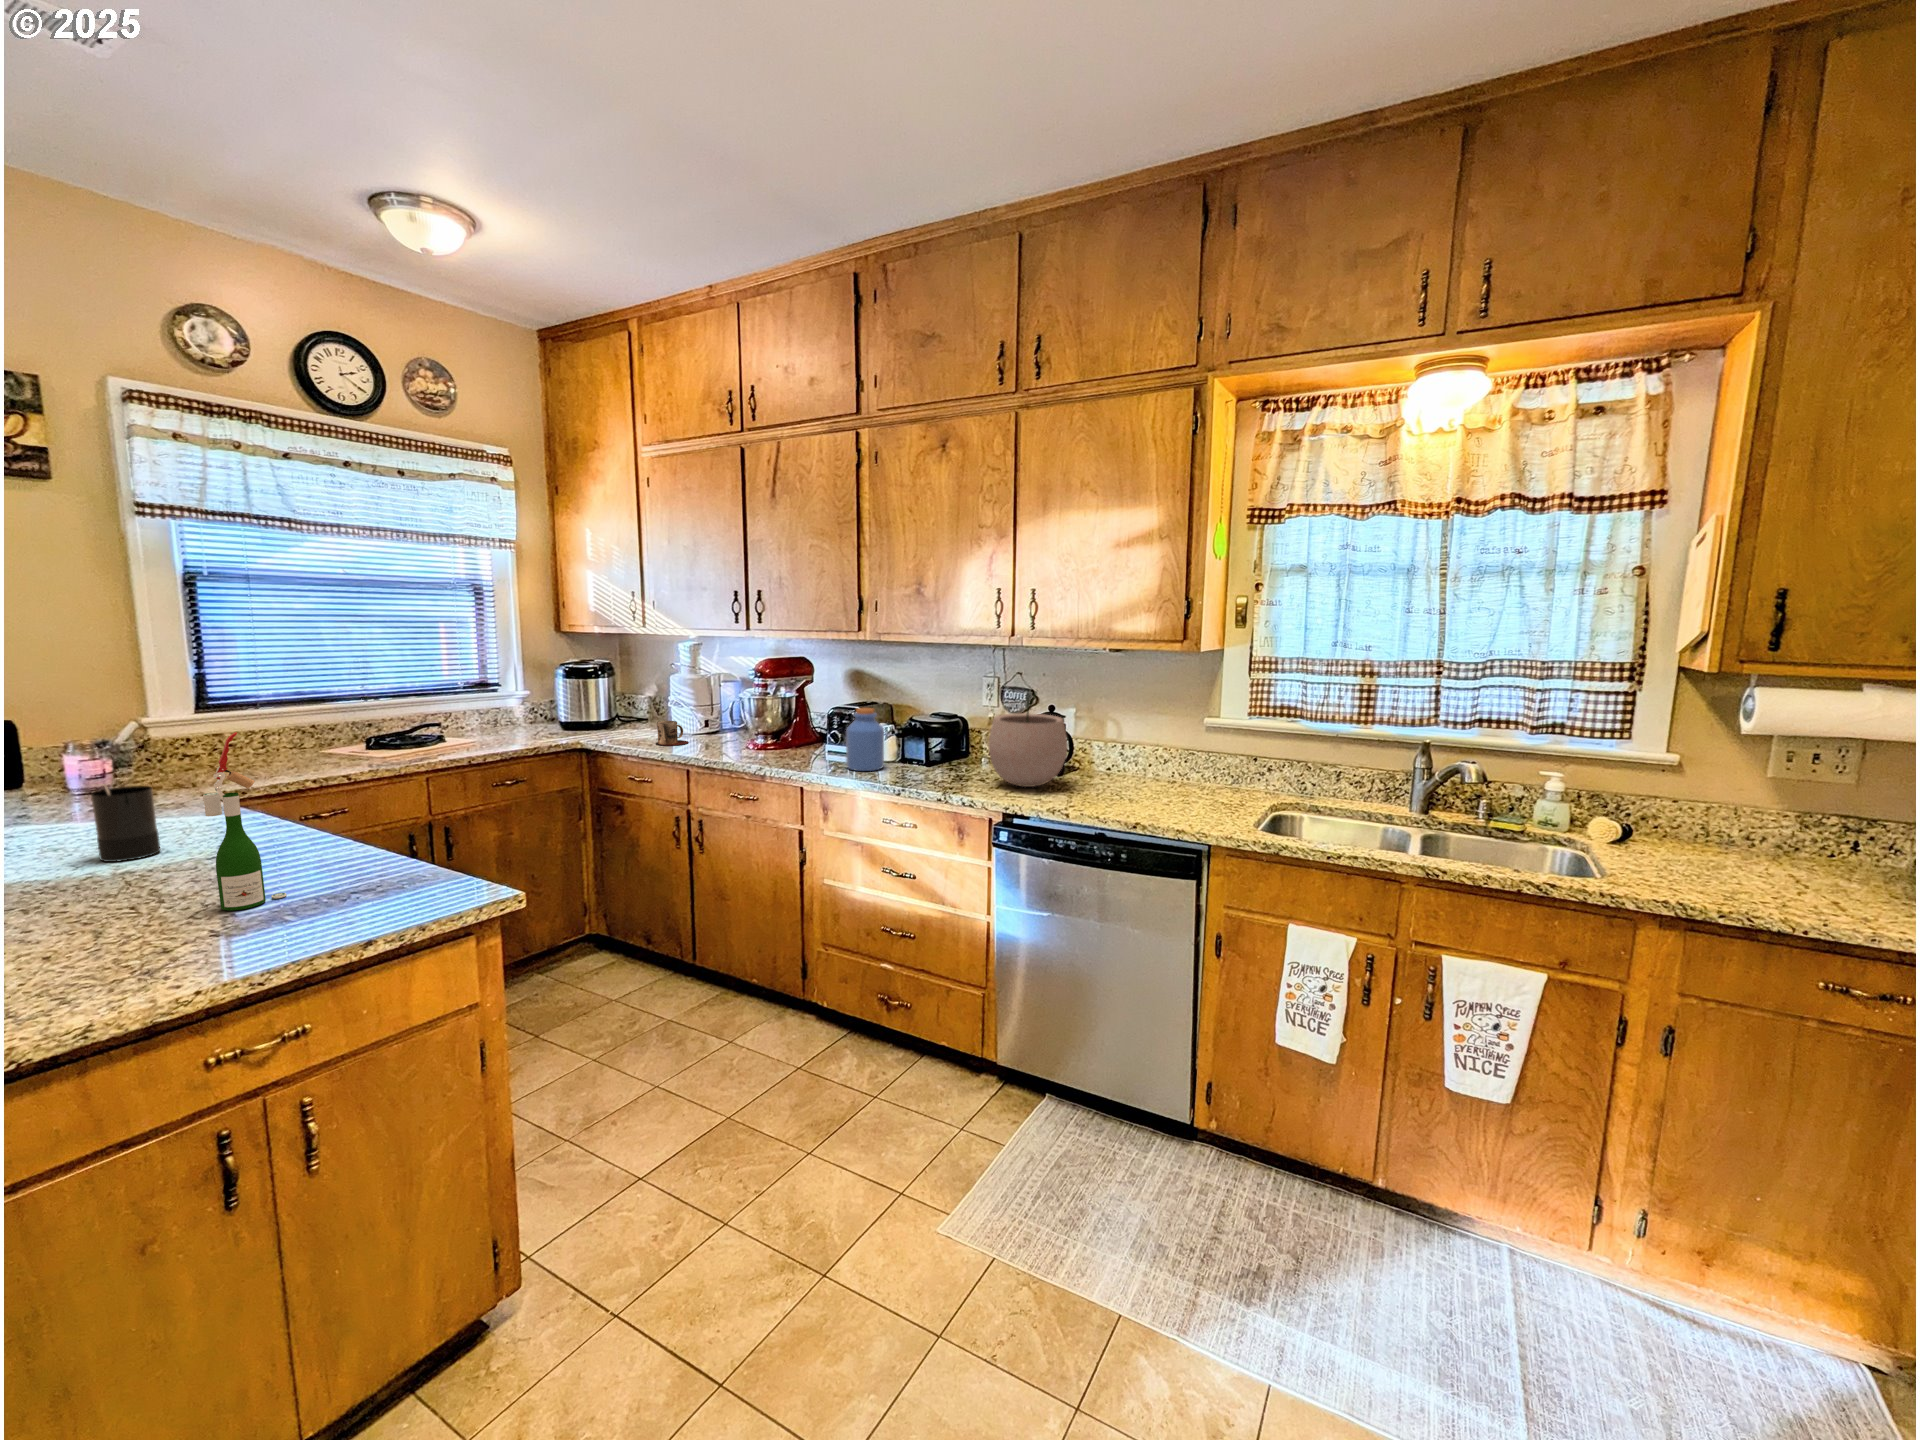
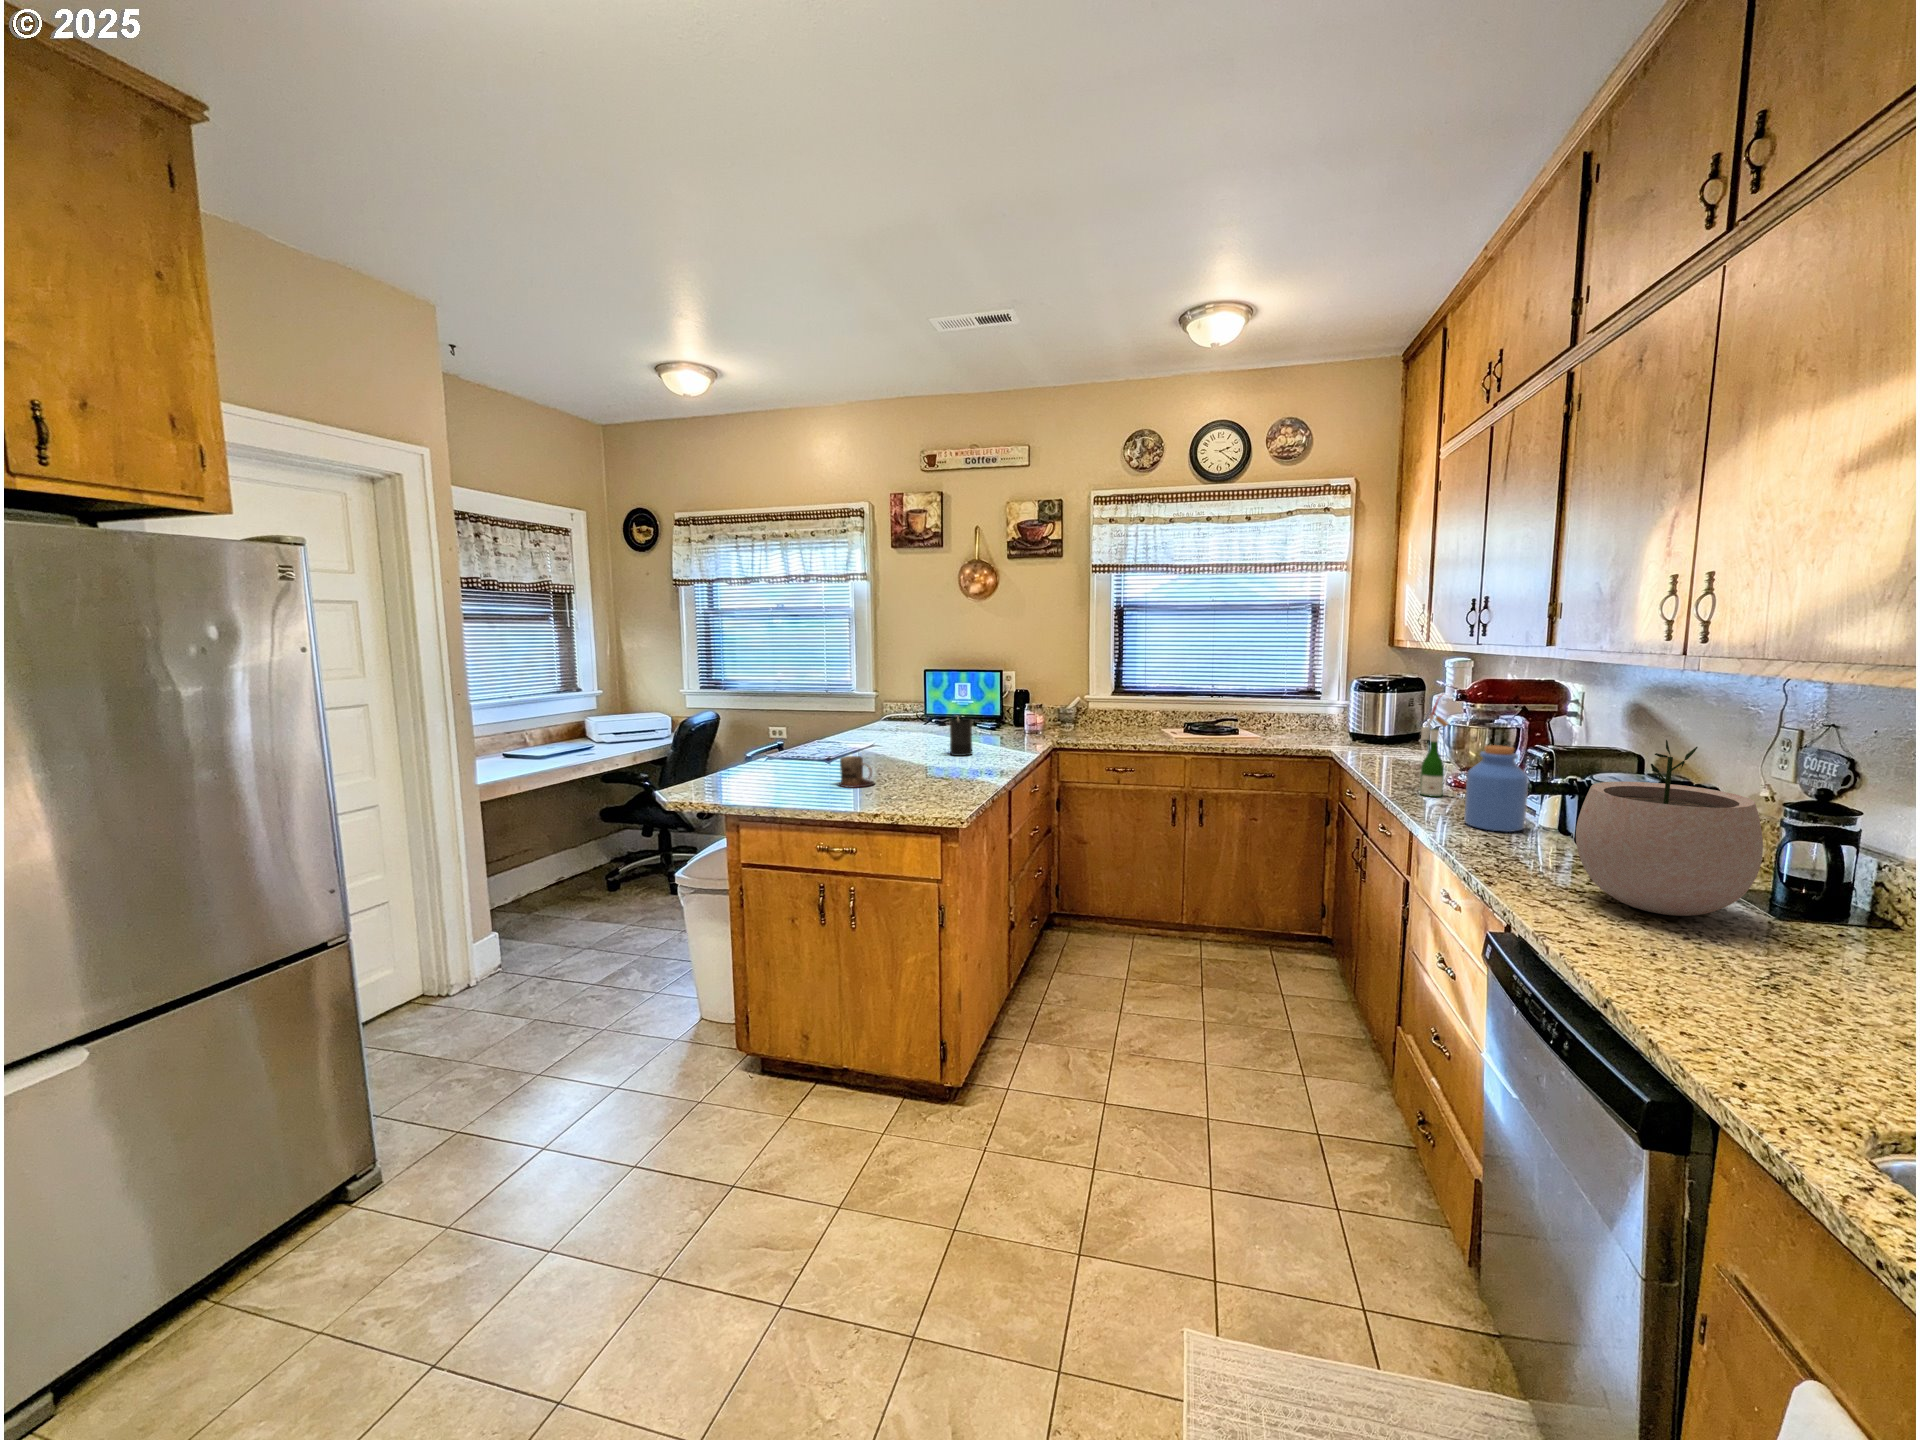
mug: present [656,721,688,746] -> present [838,756,875,788]
wine bottle: present [203,732,287,911] -> present [1419,695,1453,797]

